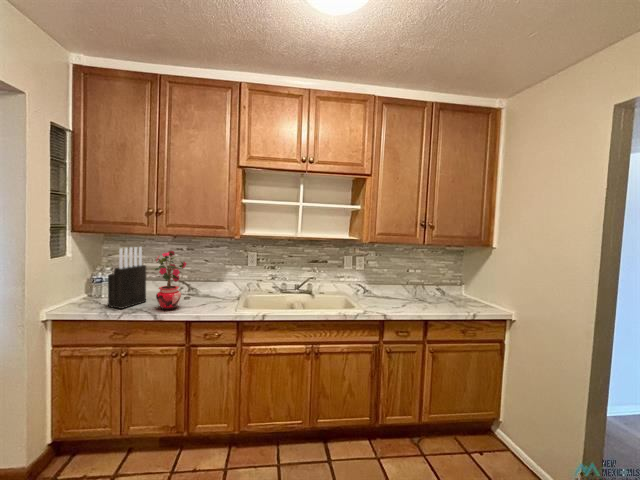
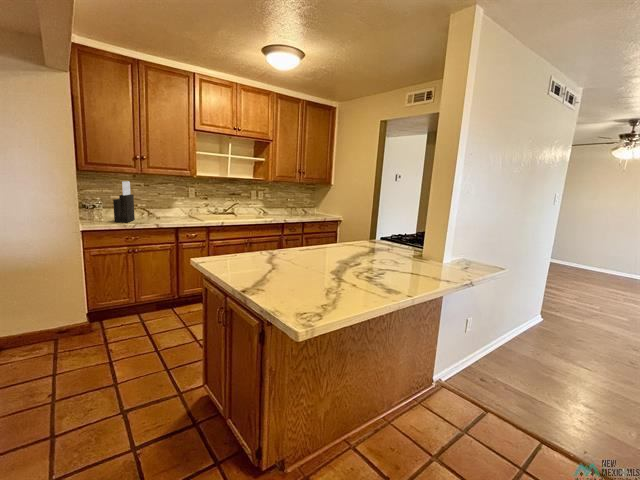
potted plant: present [154,251,186,310] -> none [145,183,167,222]

